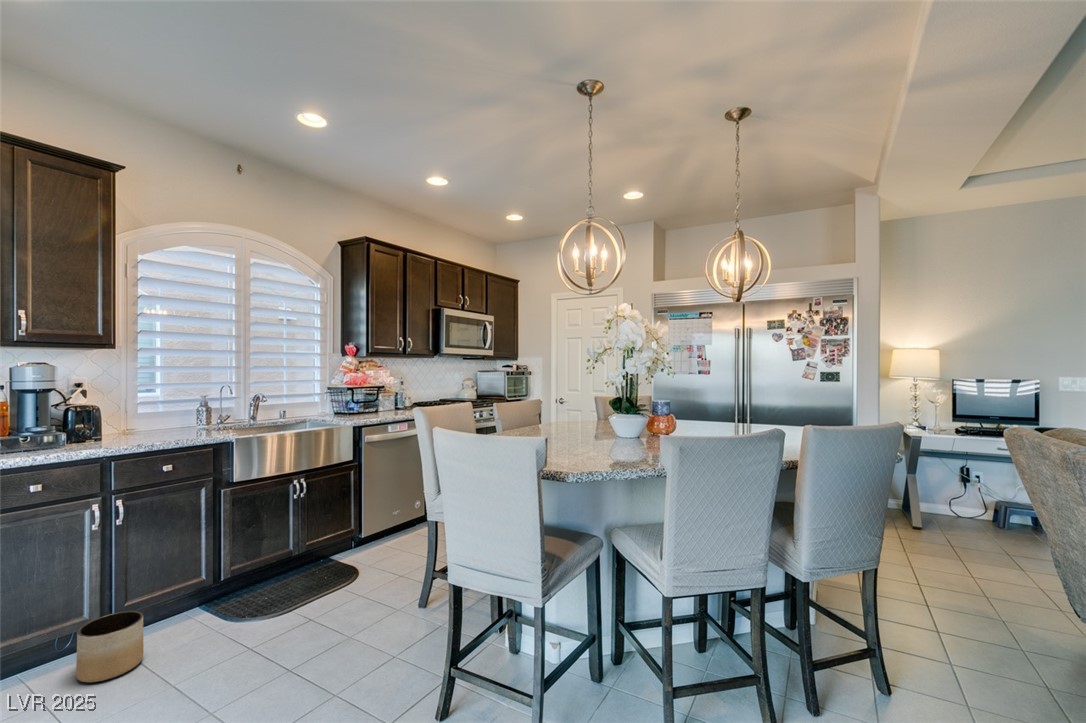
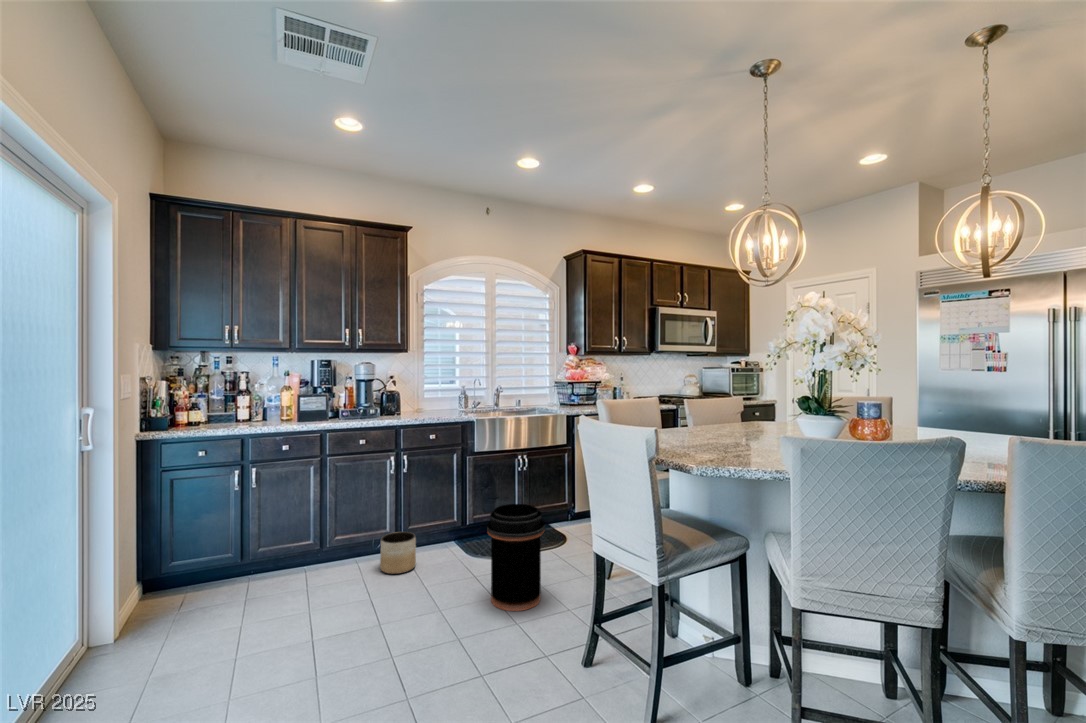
trash can: none [277,542,357,684] -> present [487,504,545,611]

